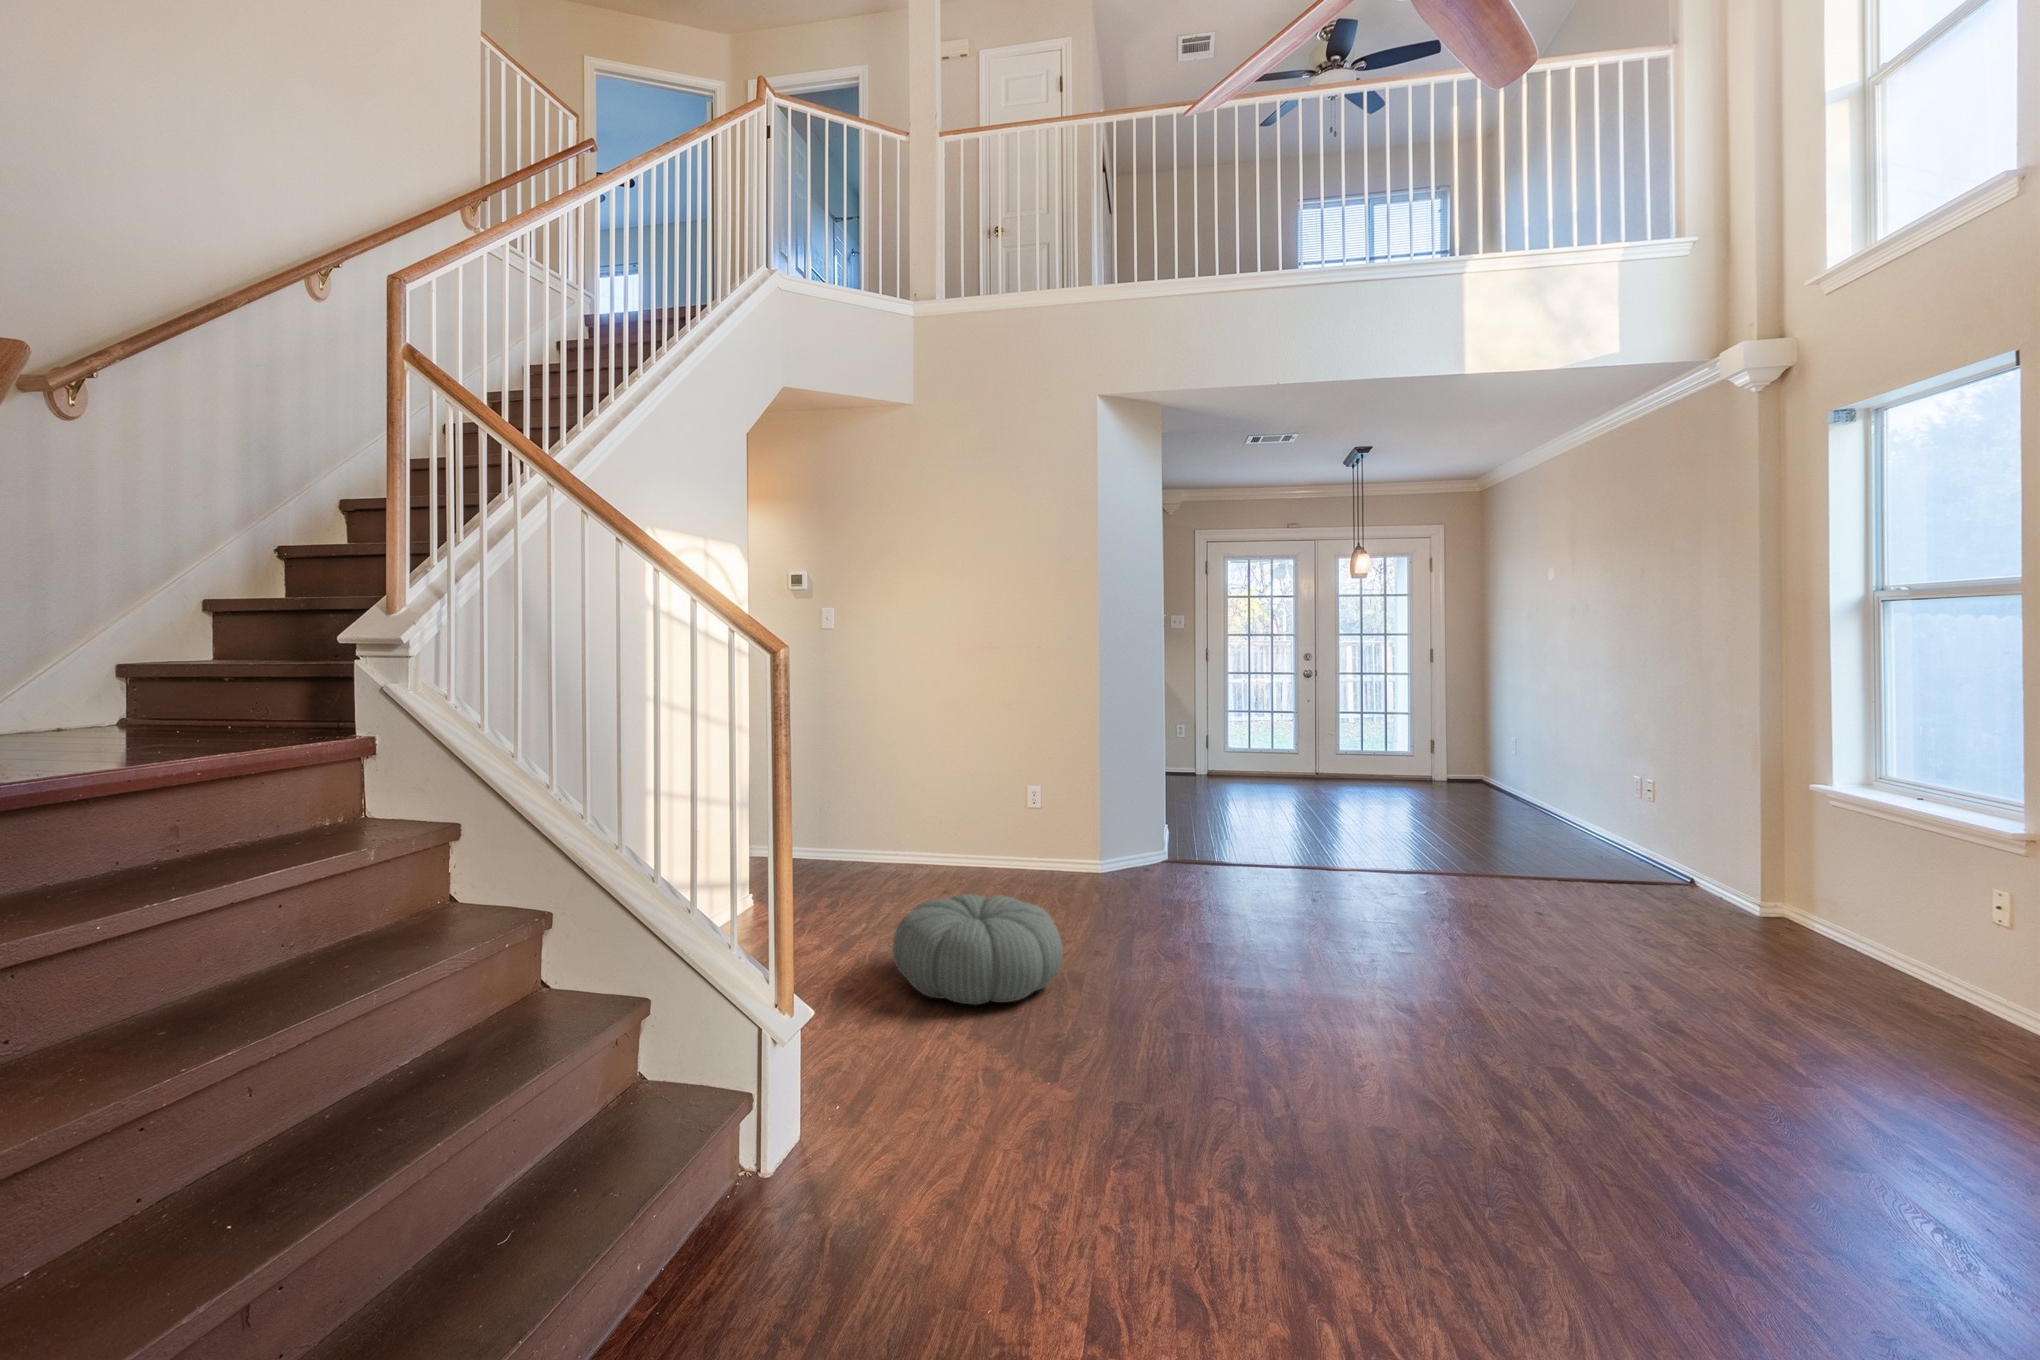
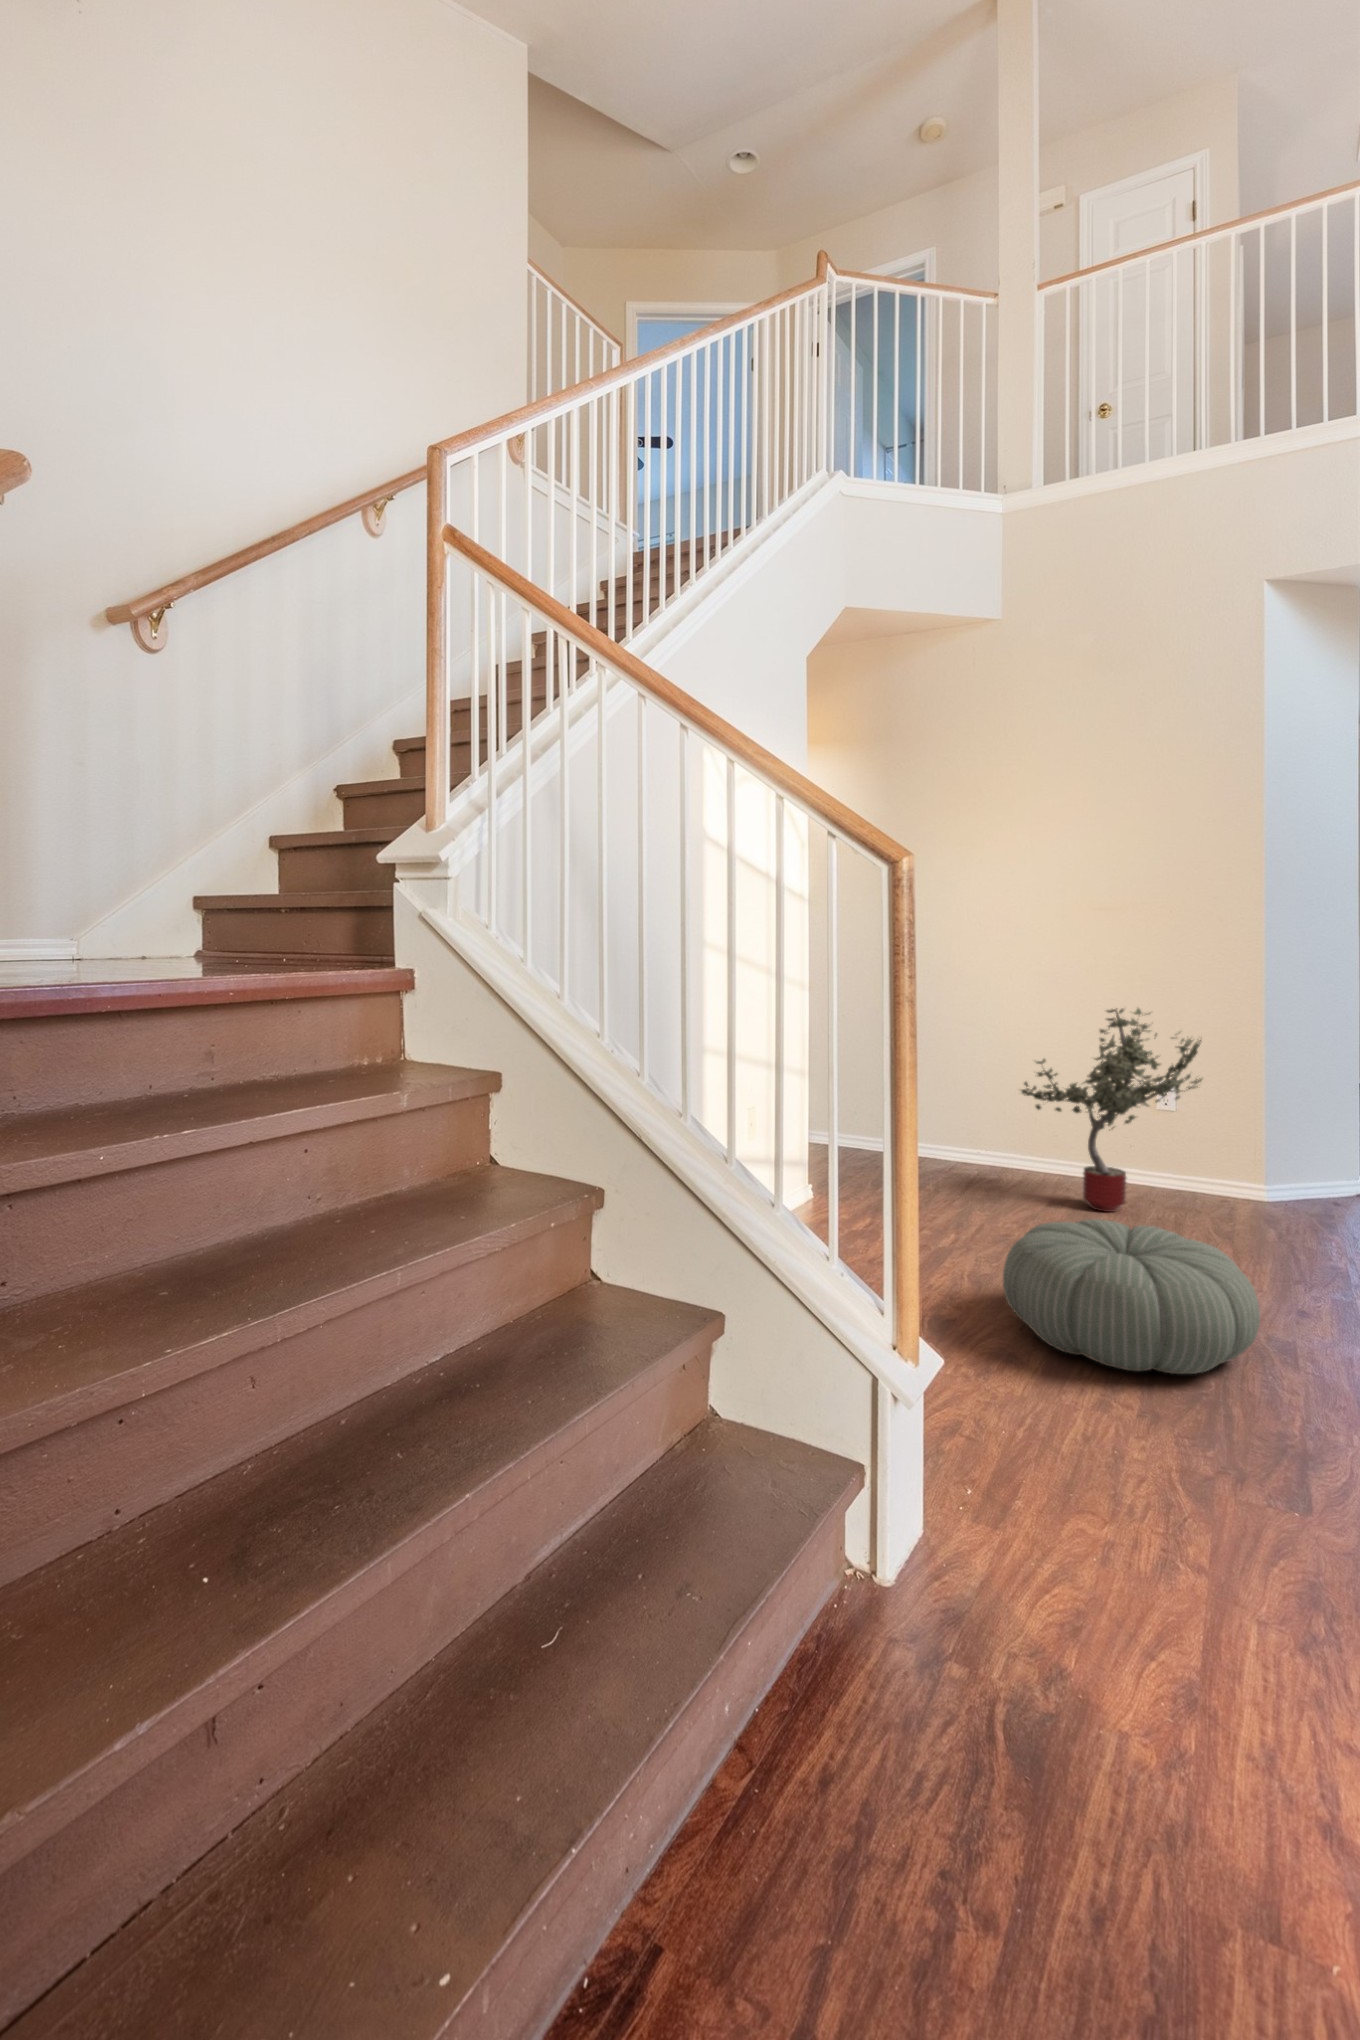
potted tree: none [927,722,1057,886] -> present [1021,1008,1202,1212]

